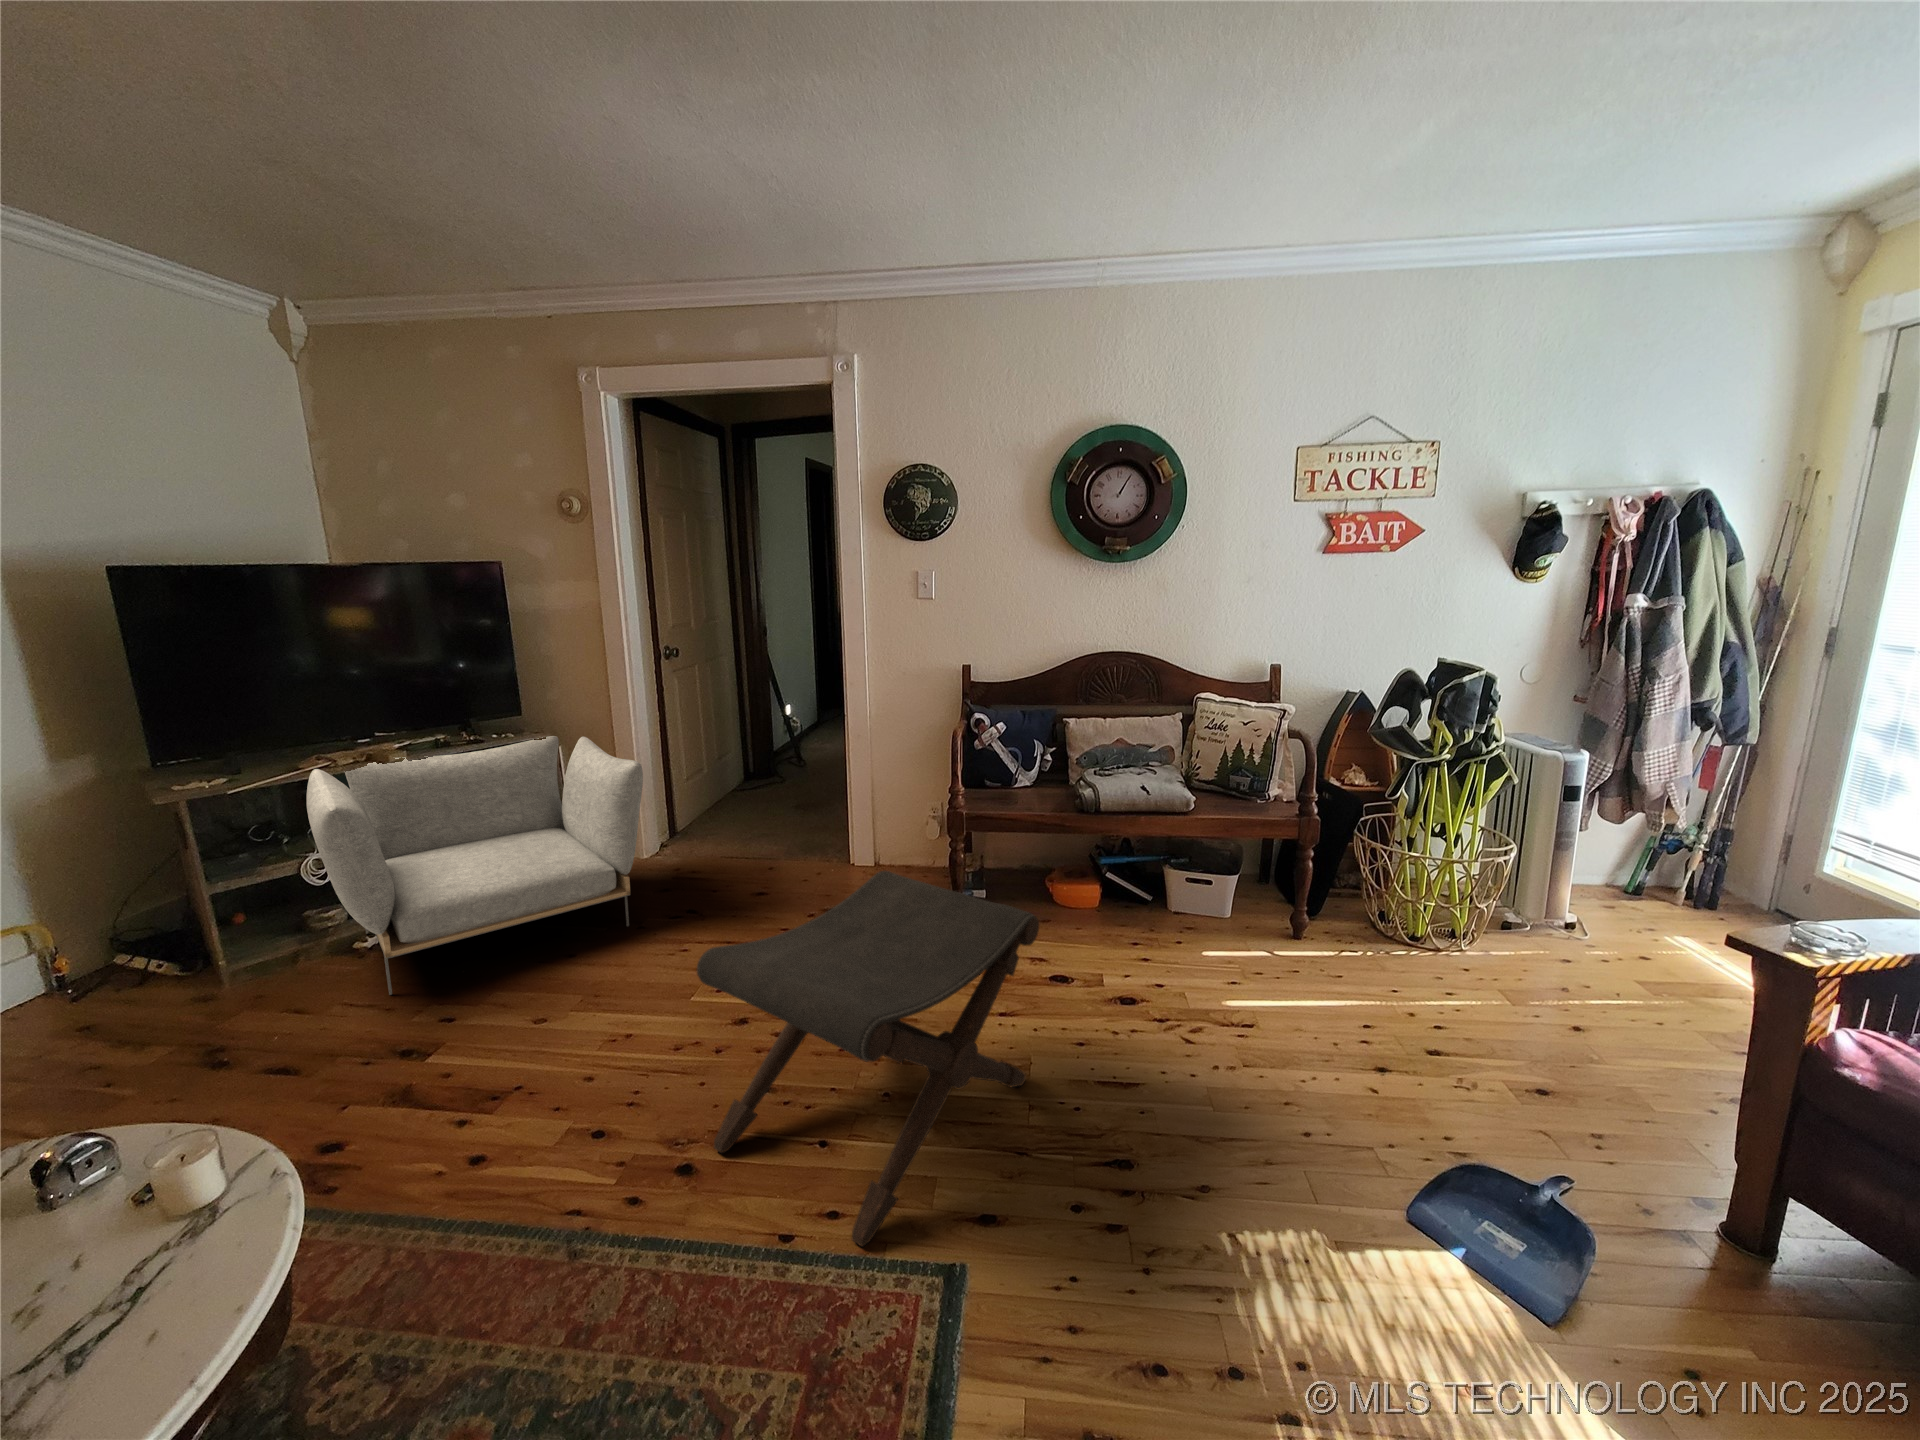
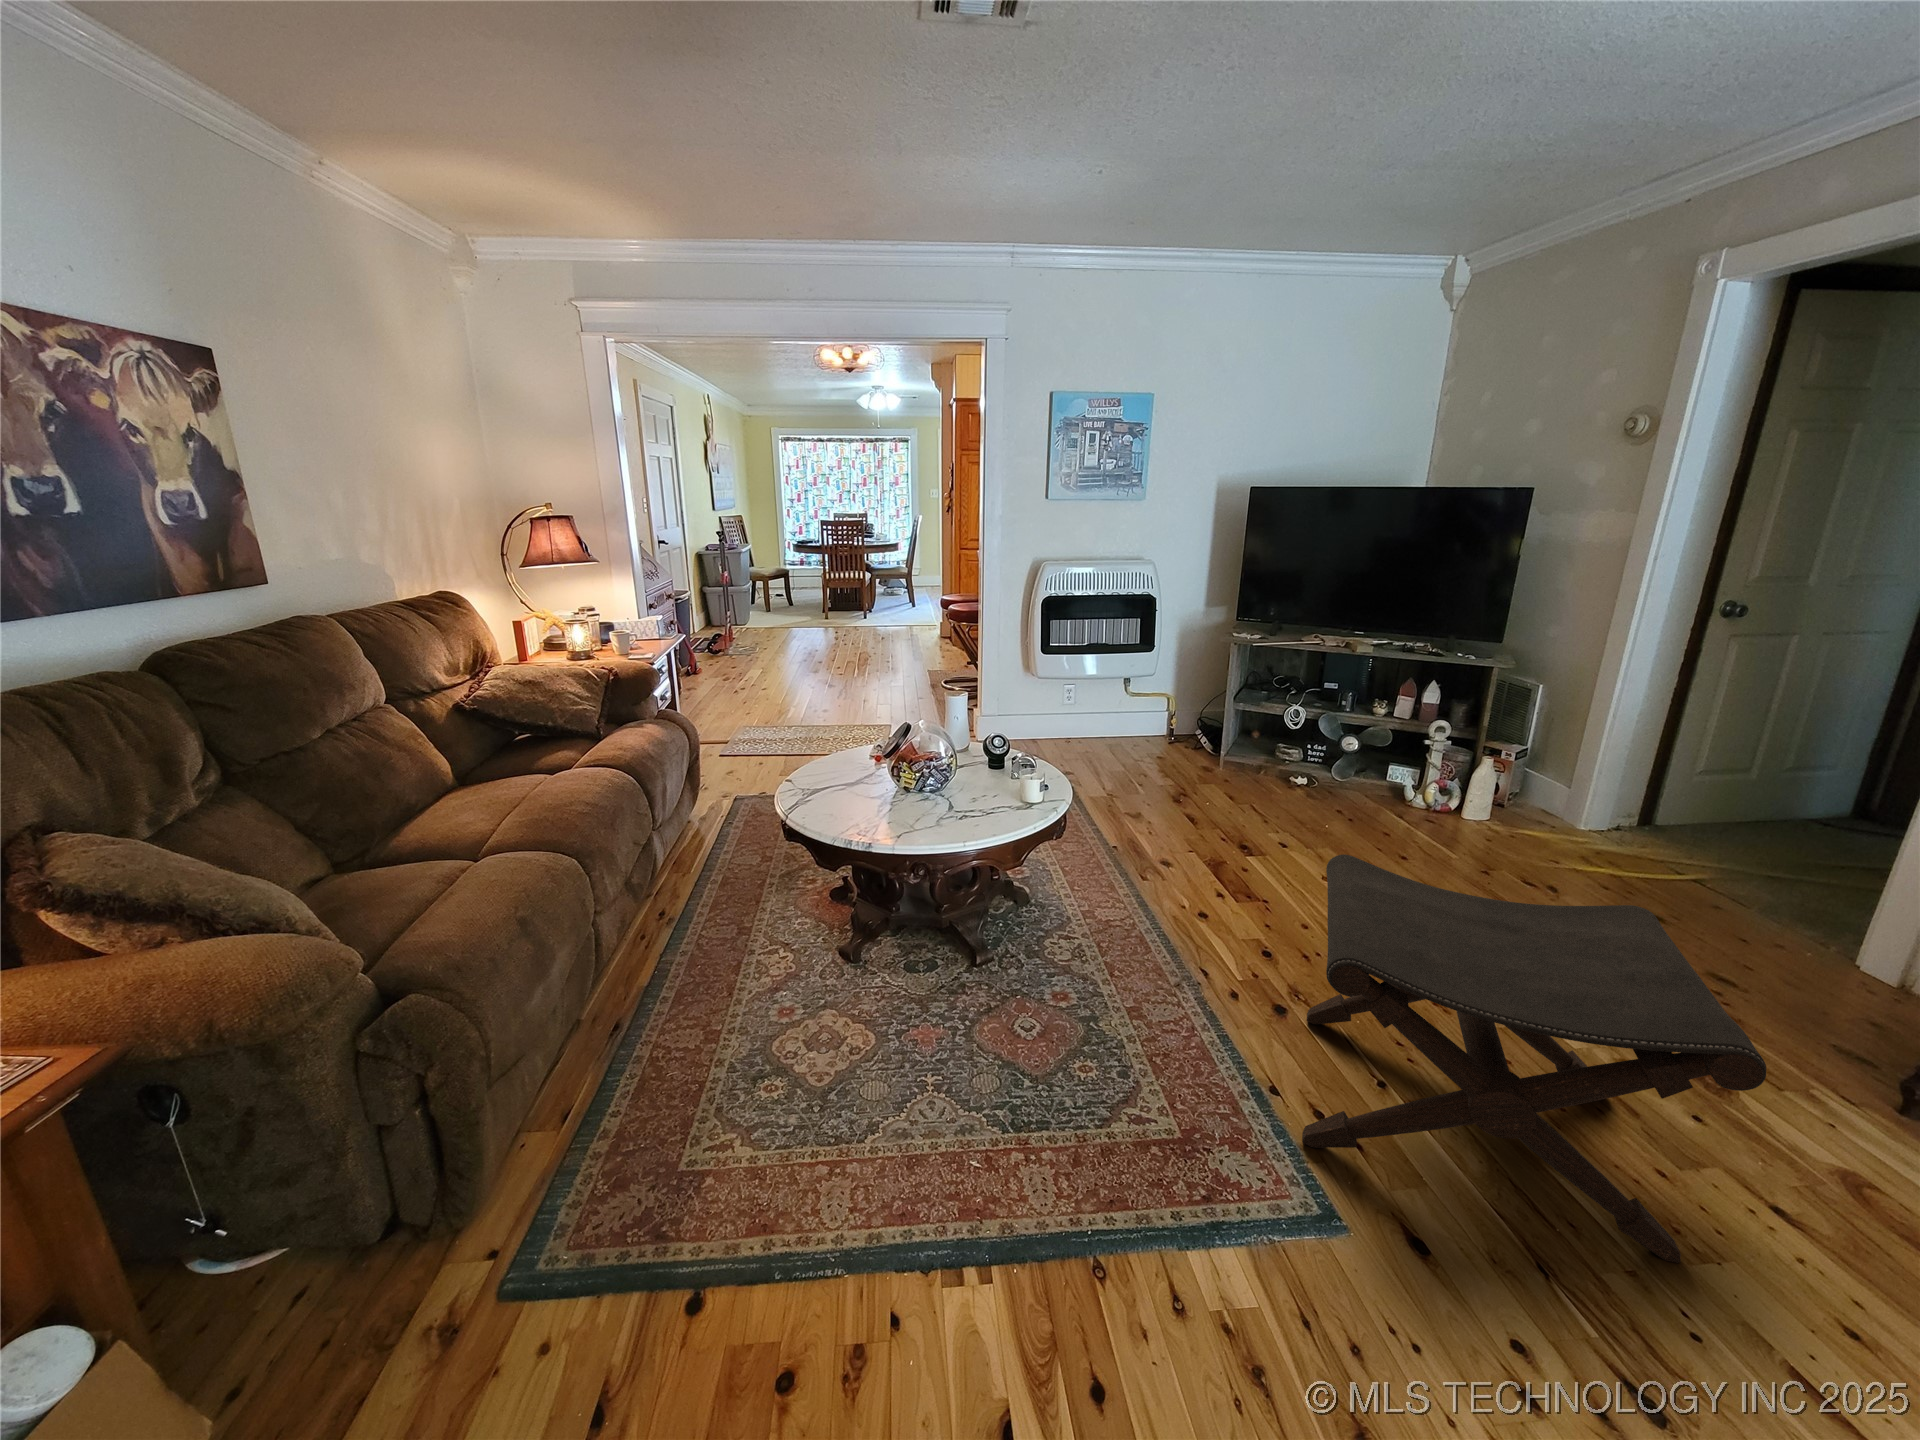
armchair: present [307,736,643,995] -> none [1265,647,1542,862]

